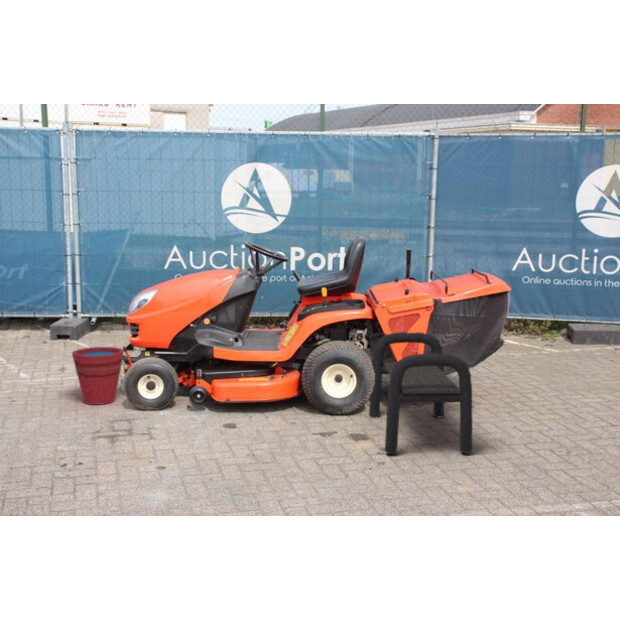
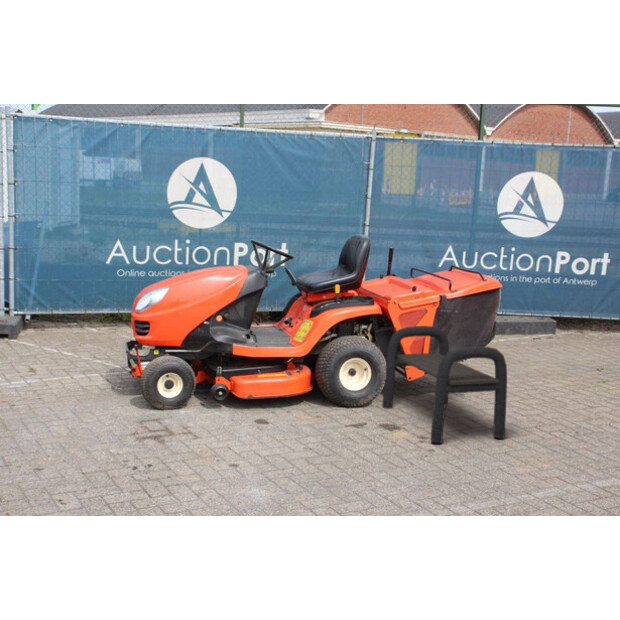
bucket: present [72,347,124,405] -> none [73,347,129,409]

